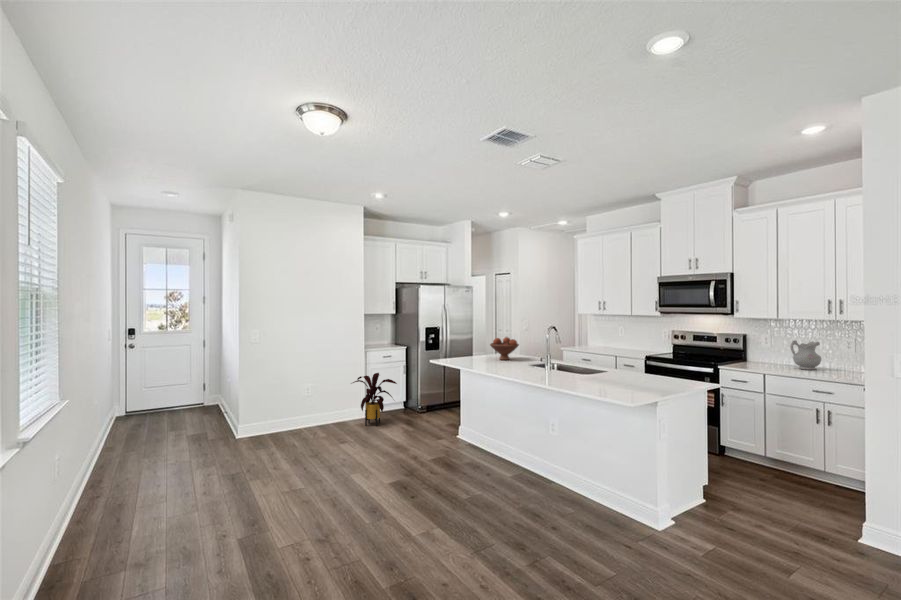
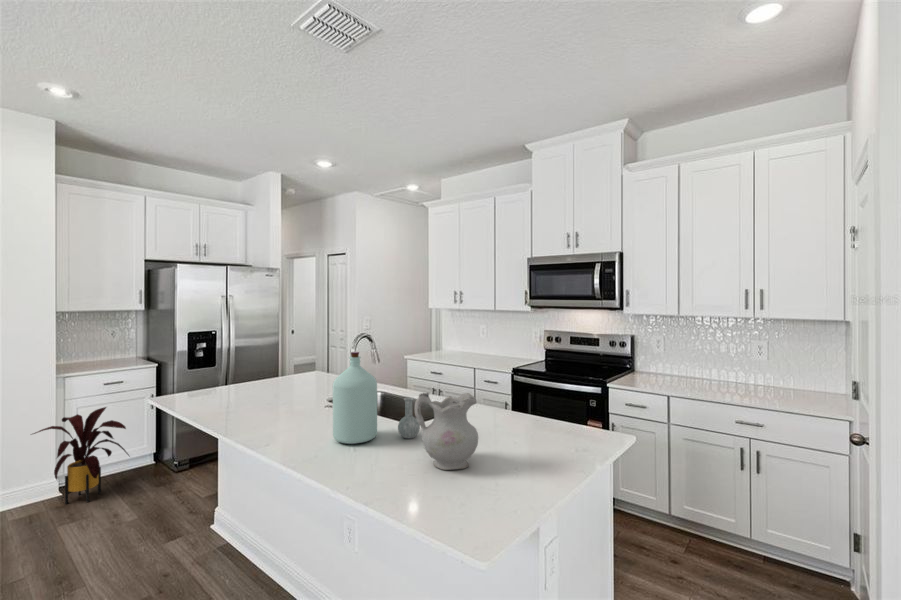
bottle: none [548,333,594,380] -> present [333,352,420,444]
fruit bowl: present [490,337,519,360] -> none [273,348,324,386]
ceramic pitcher: present [790,341,821,370] -> present [415,393,478,470]

